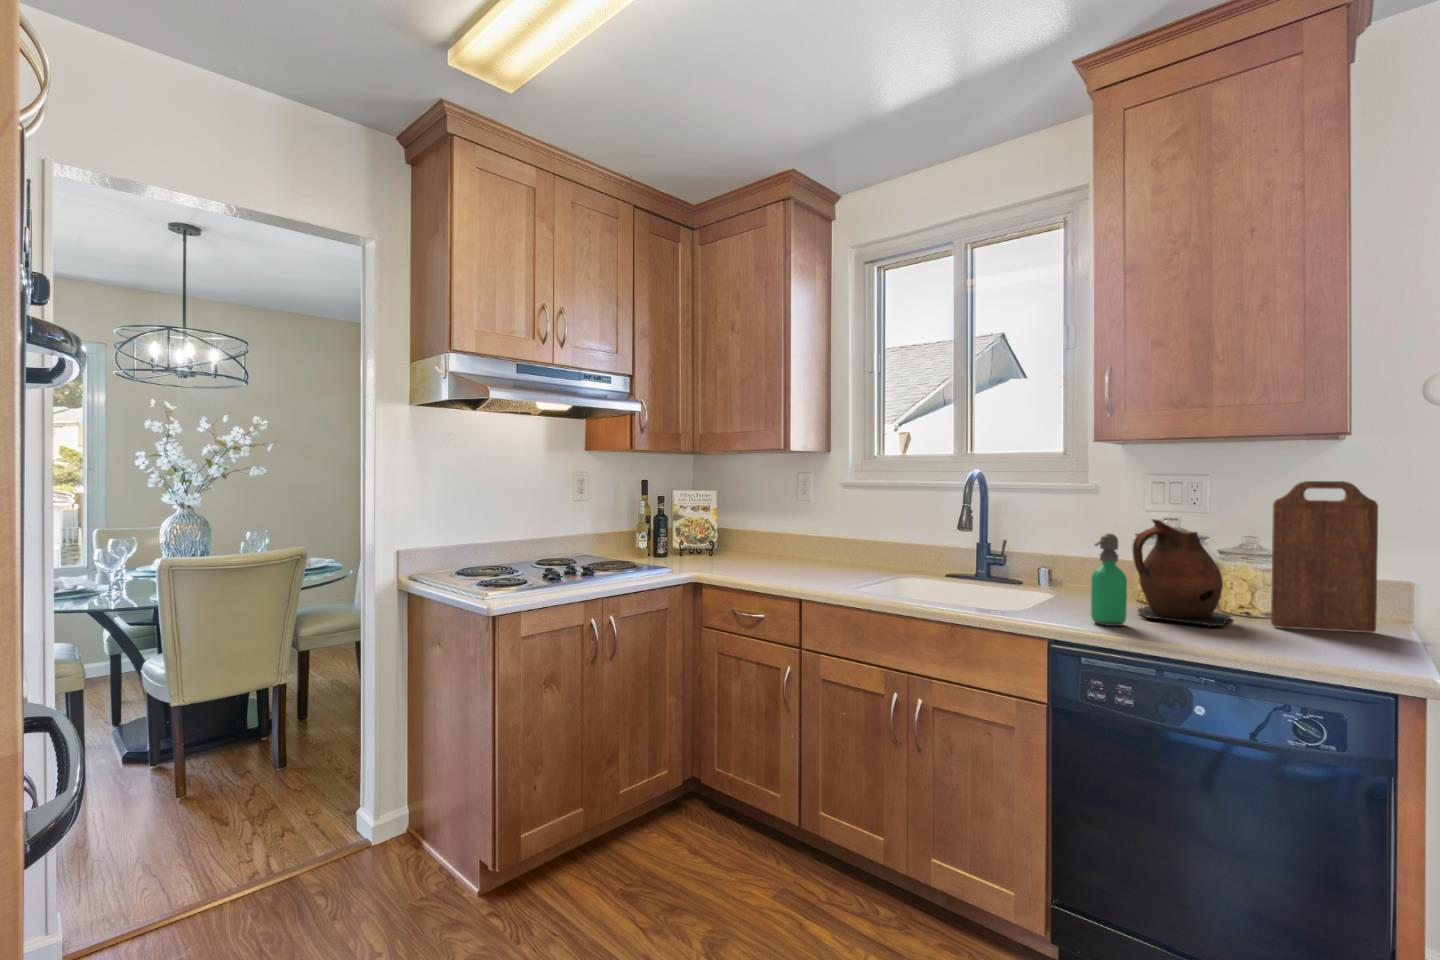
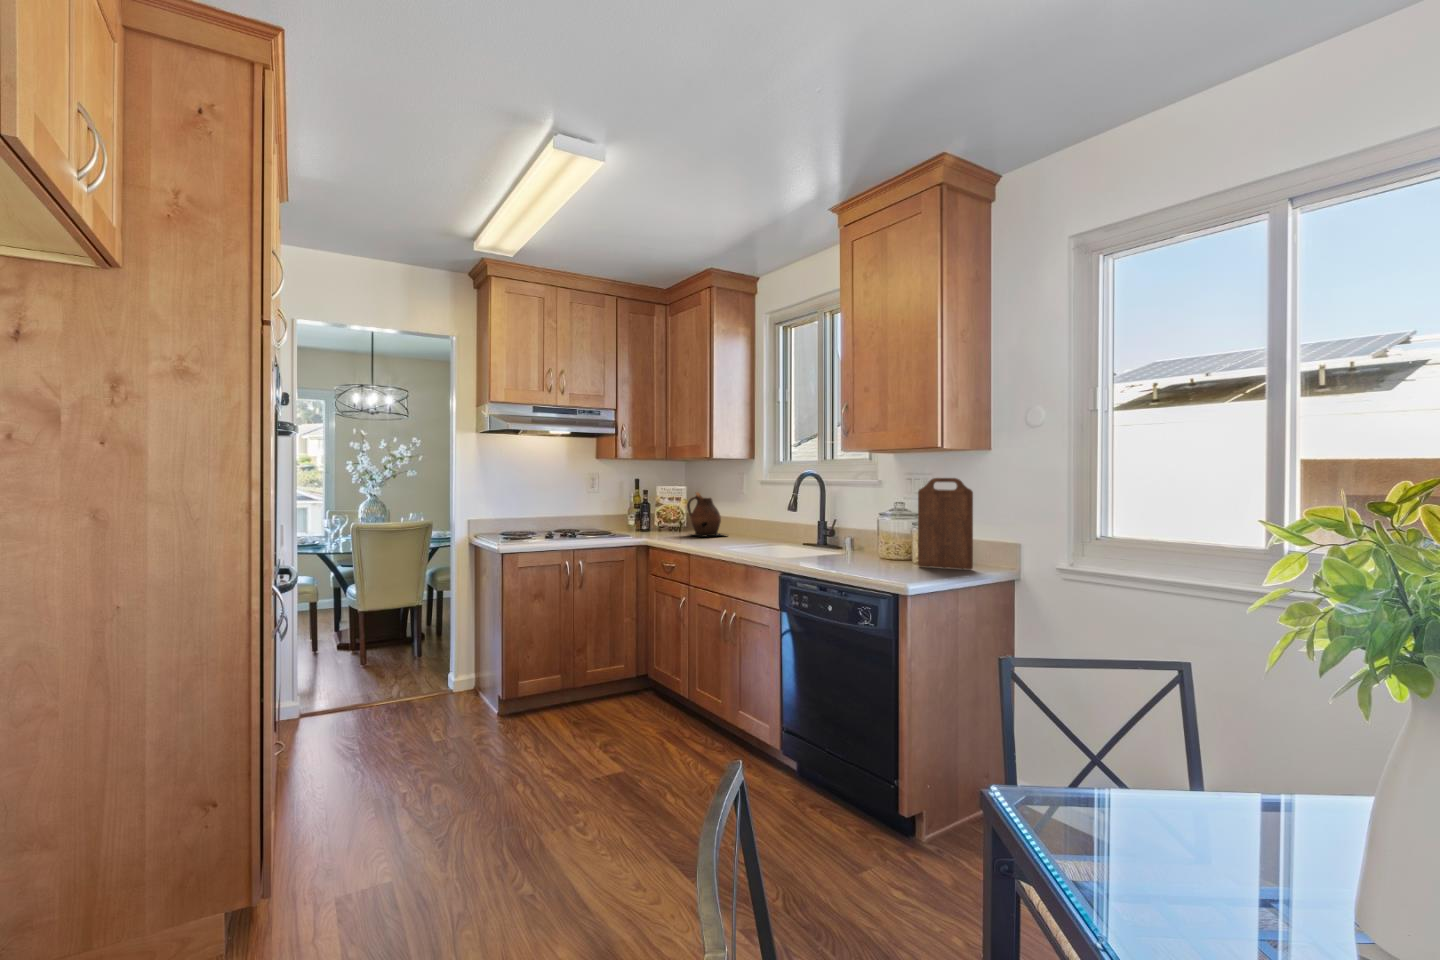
ceramic pitcher: present [1132,519,1231,627] -> present [687,492,725,537]
soap dispenser: present [1091,533,1127,626] -> none [809,509,831,564]

